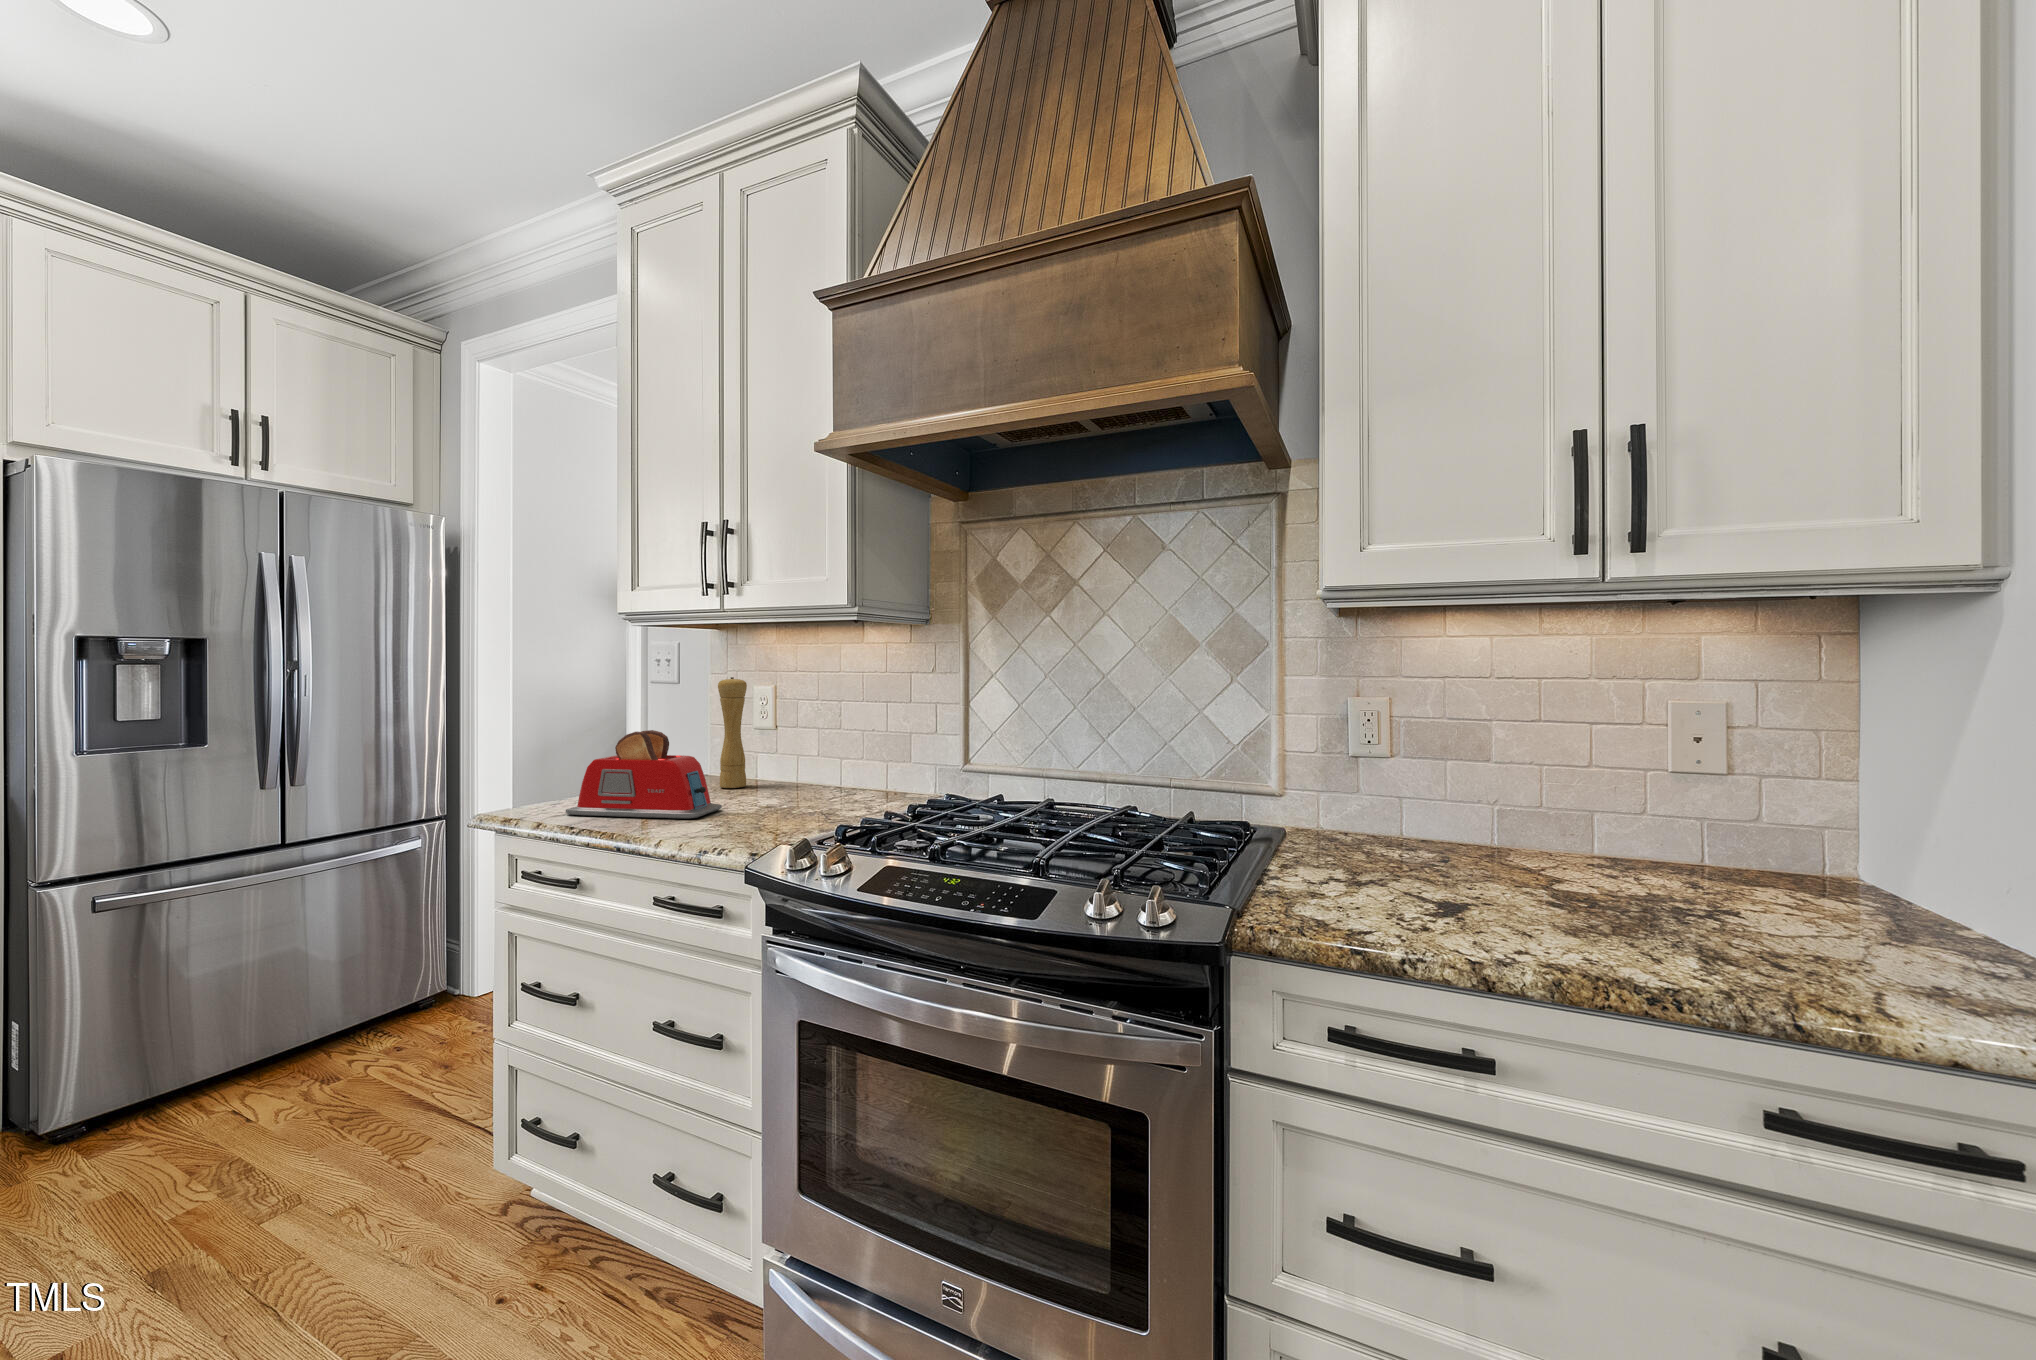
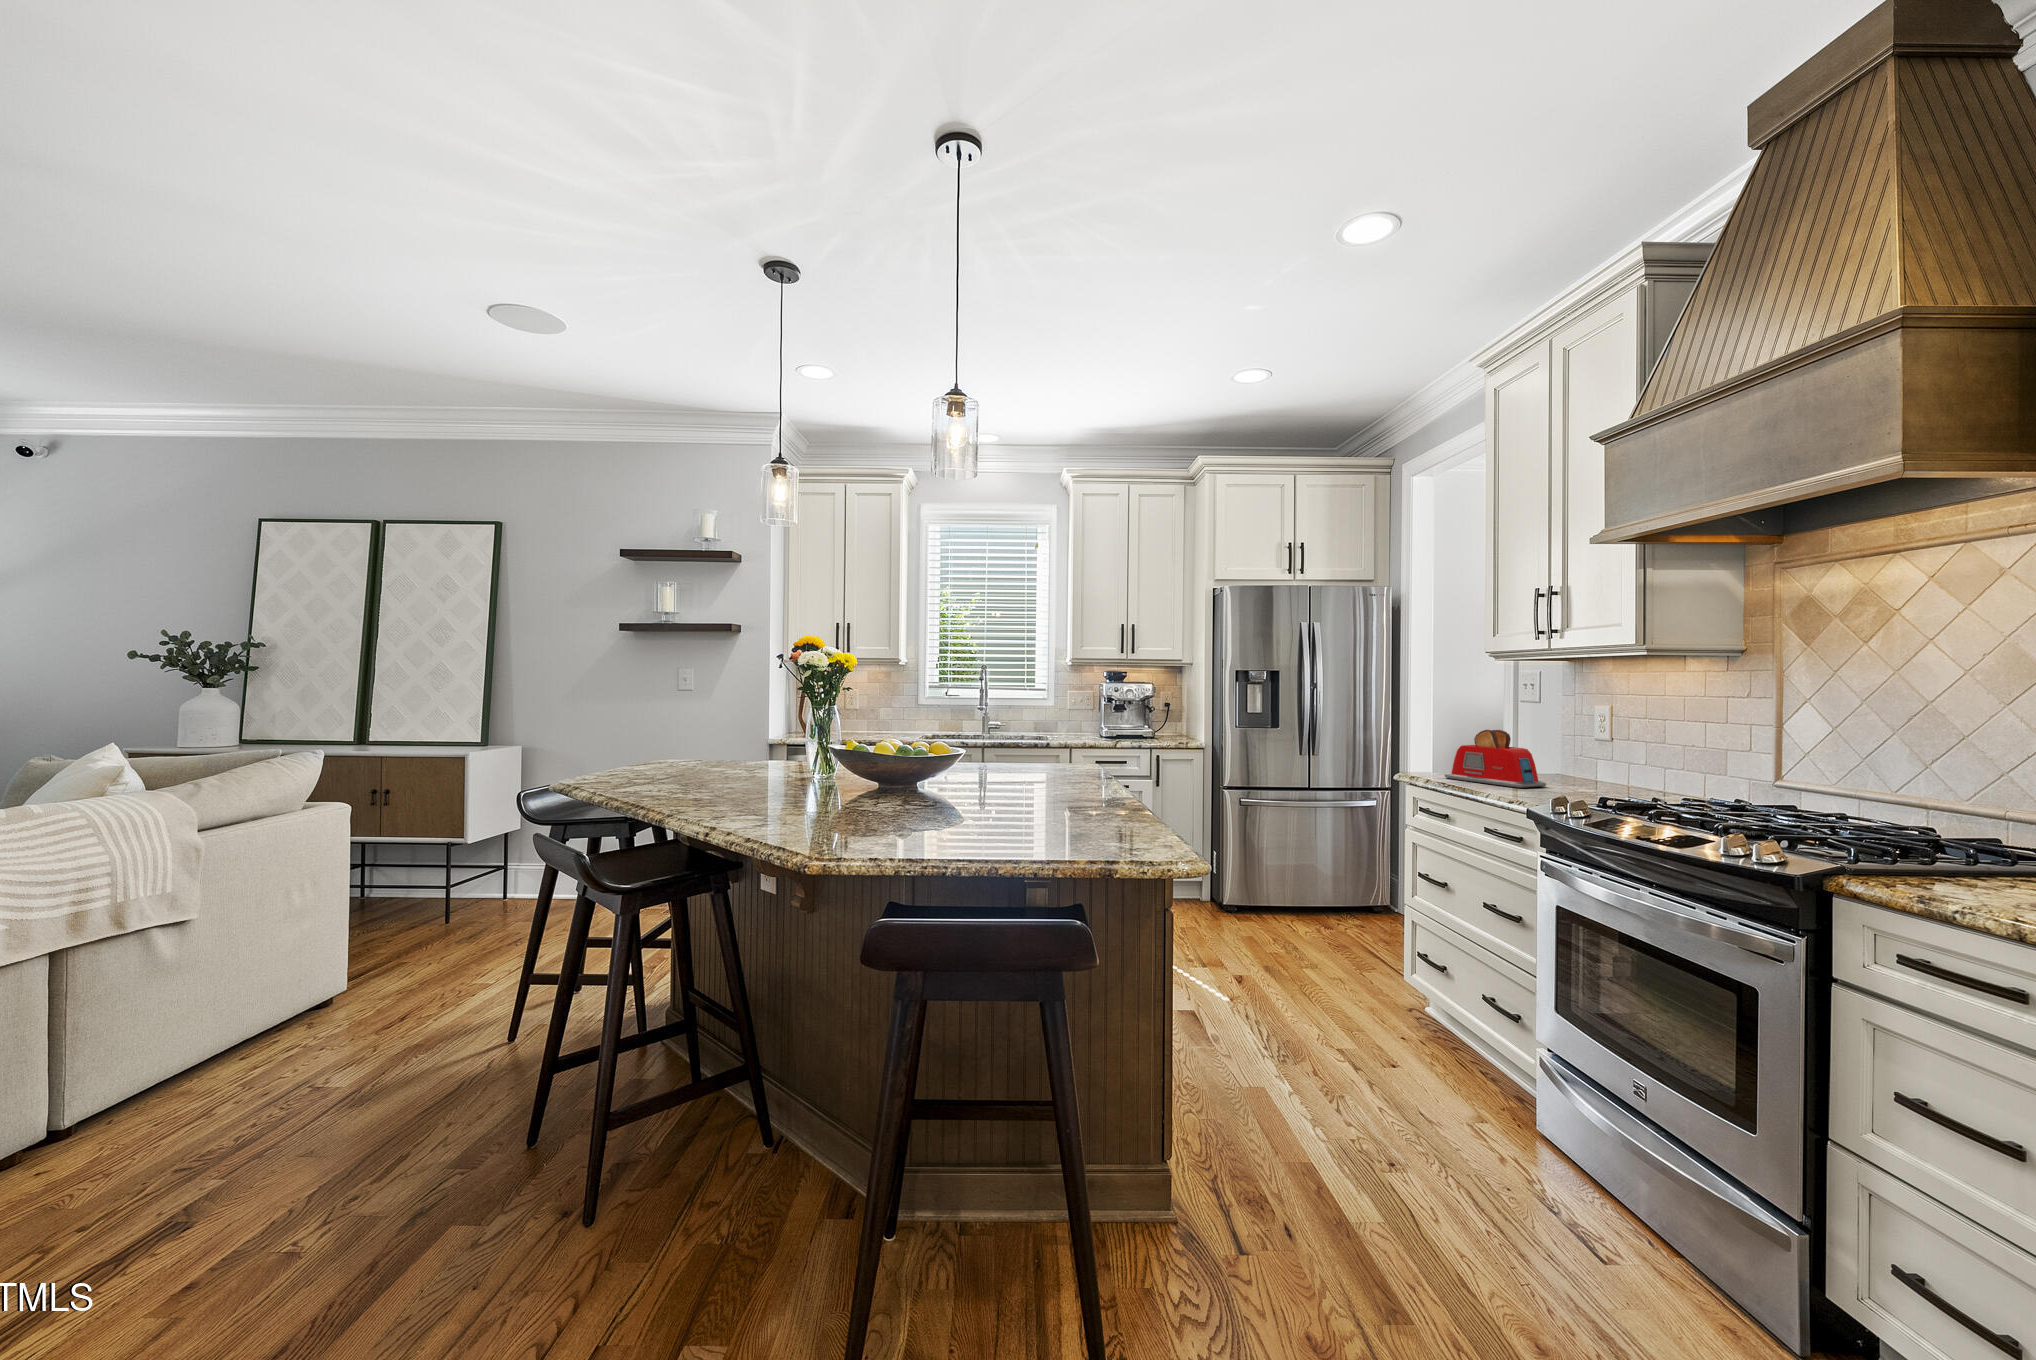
pepper mill: present [718,677,747,788] -> none [1561,697,1585,778]

